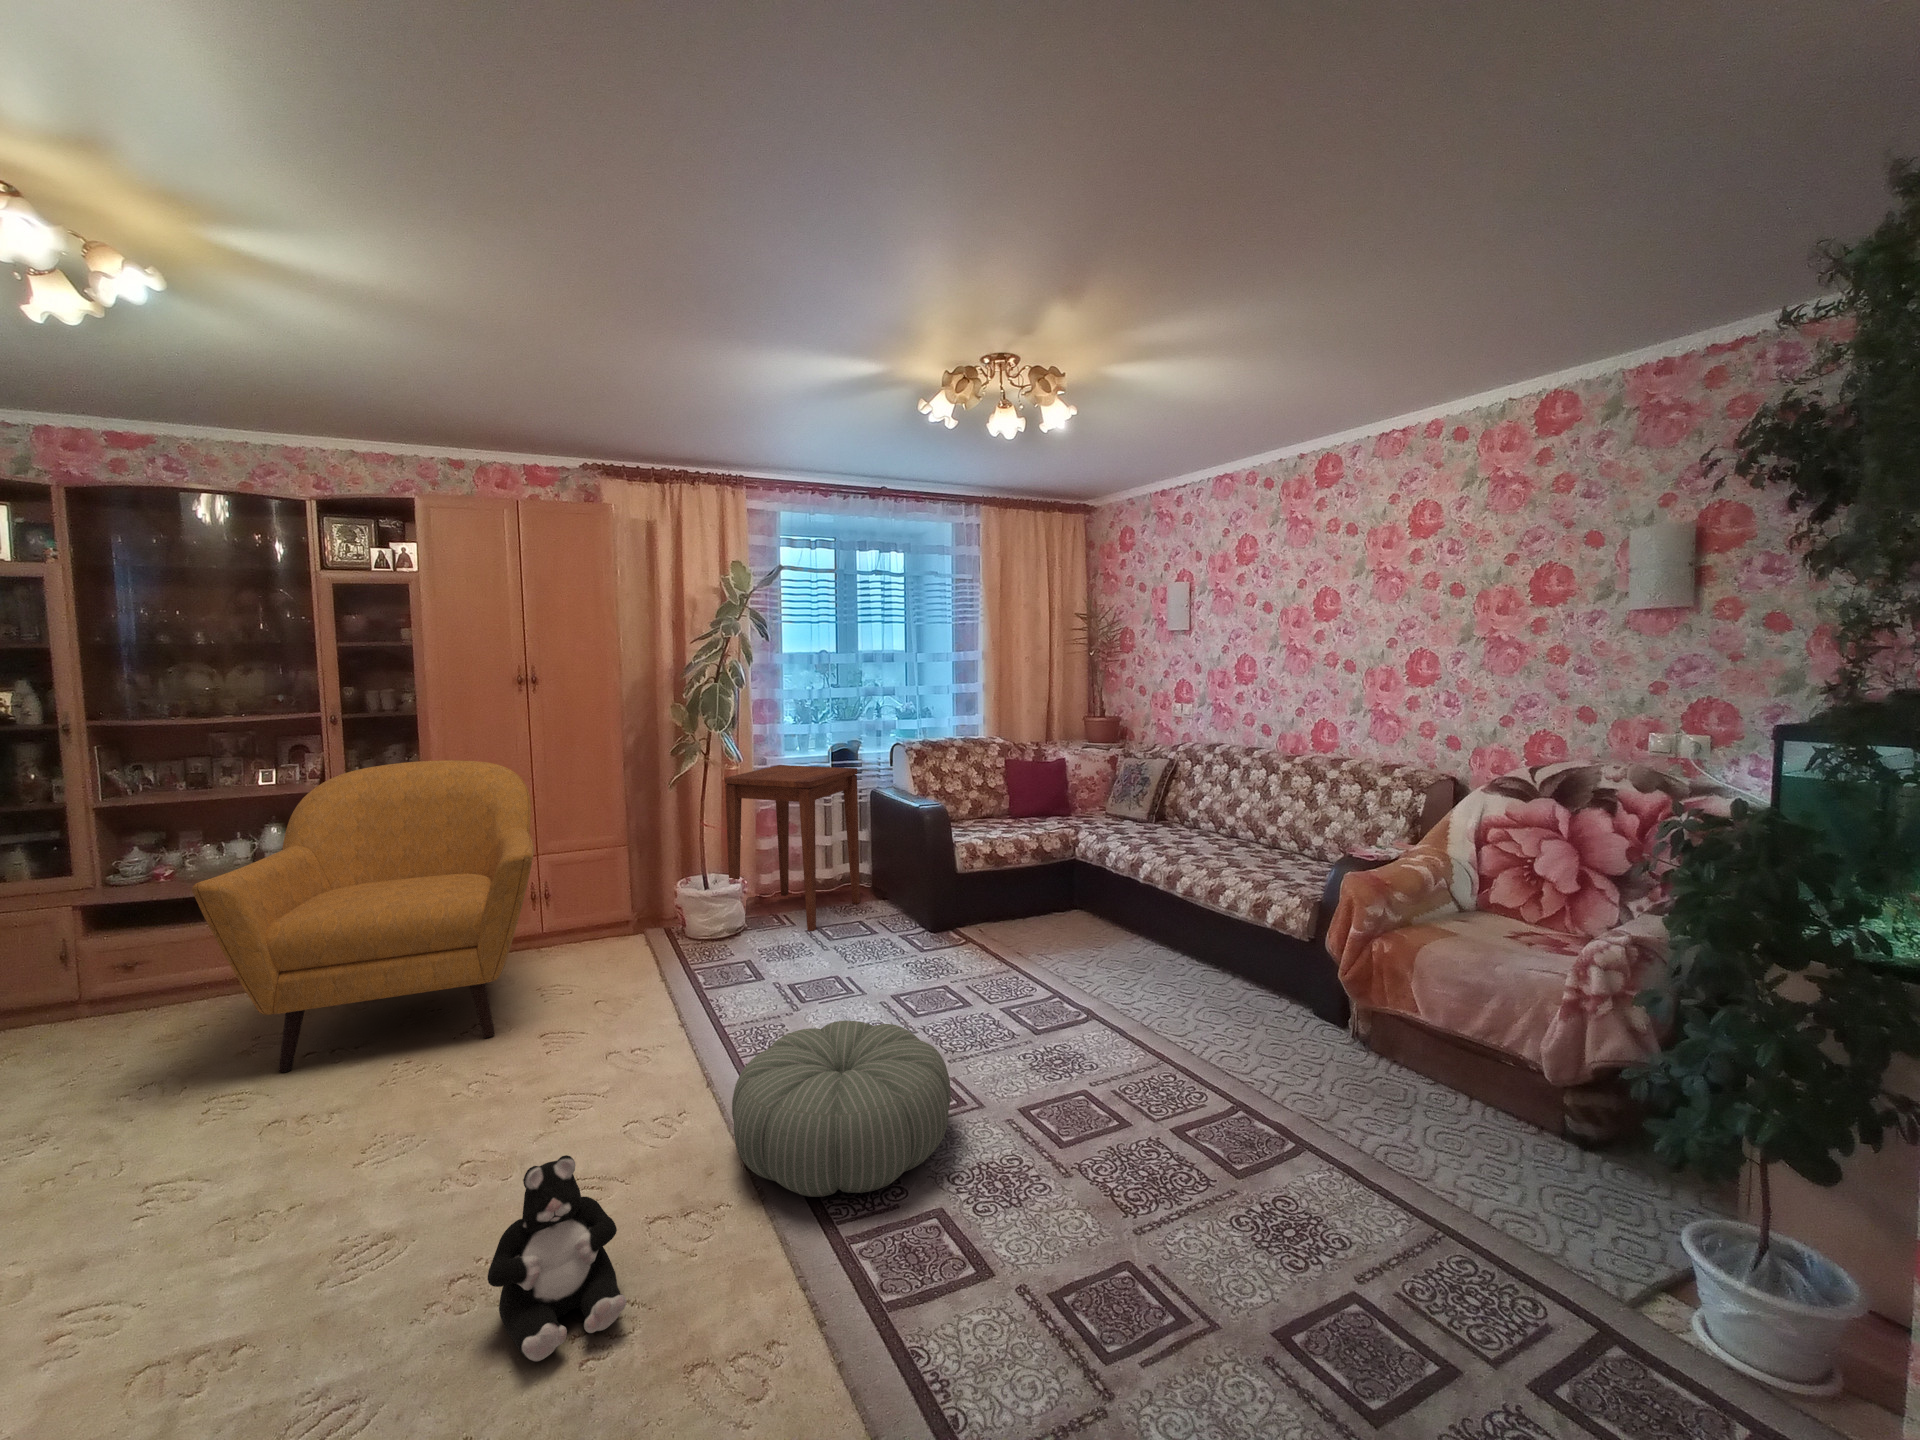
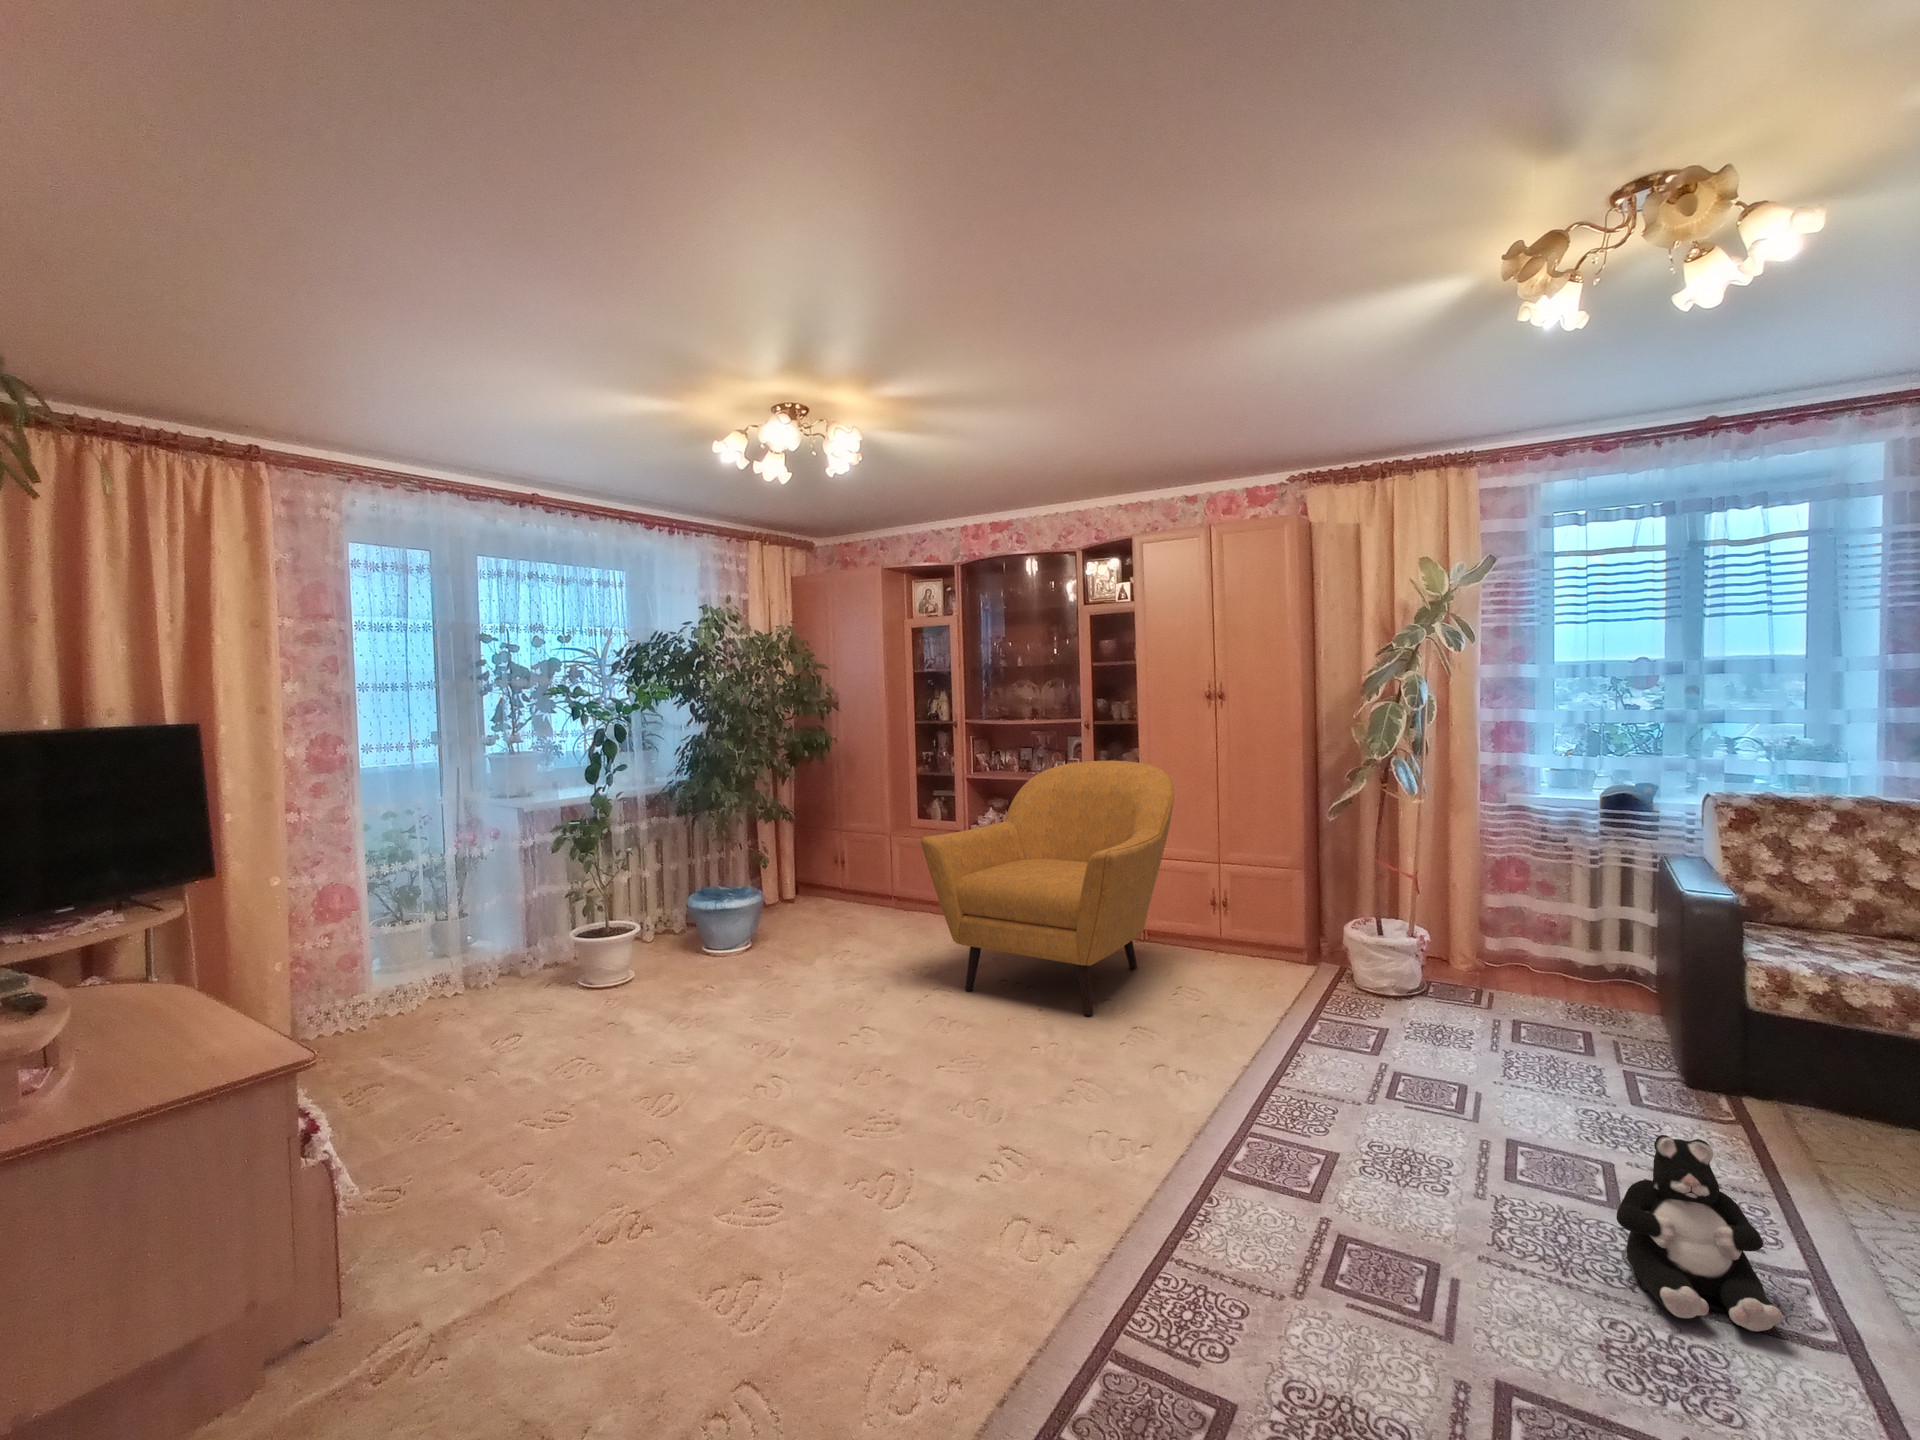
side table: present [725,765,860,931] -> none [1403,795,1618,1026]
pouf: present [732,1021,951,1197] -> none [1091,1109,1374,1338]
plush toy: present [487,1155,627,1361] -> present [1616,1135,1783,1332]

